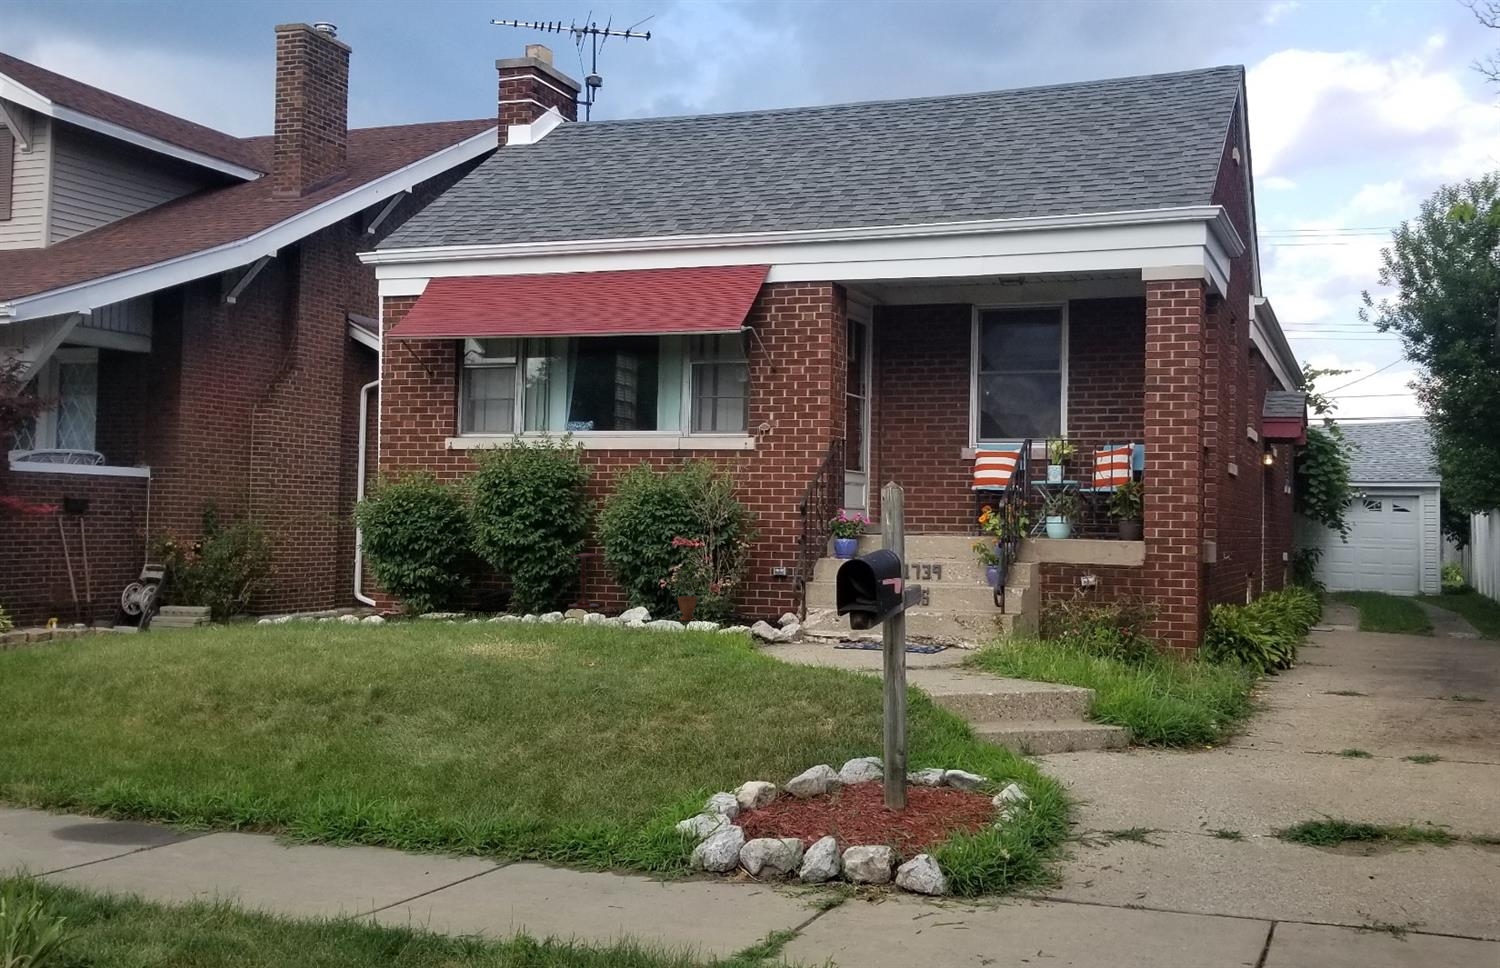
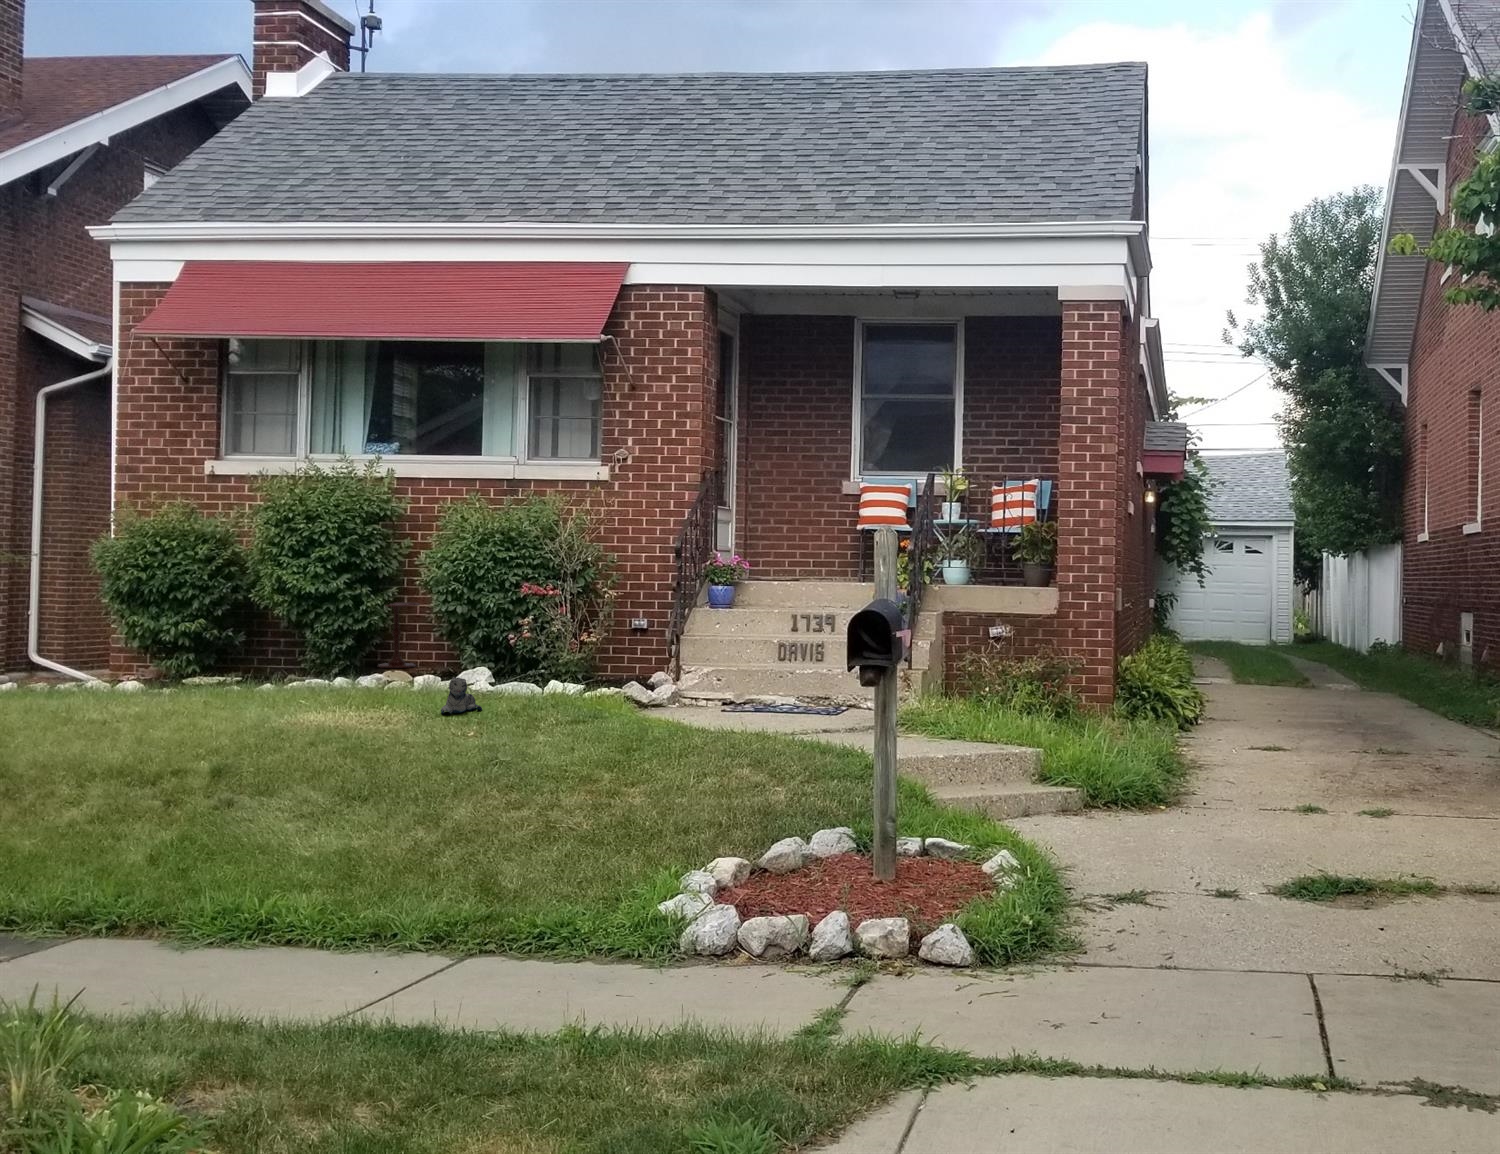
potted plant: present [675,565,698,621] -> none [518,613,548,682]
basket: present [471,584,514,611] -> none [258,623,313,672]
plush toy: none [587,617,624,648] -> present [441,677,482,714]

